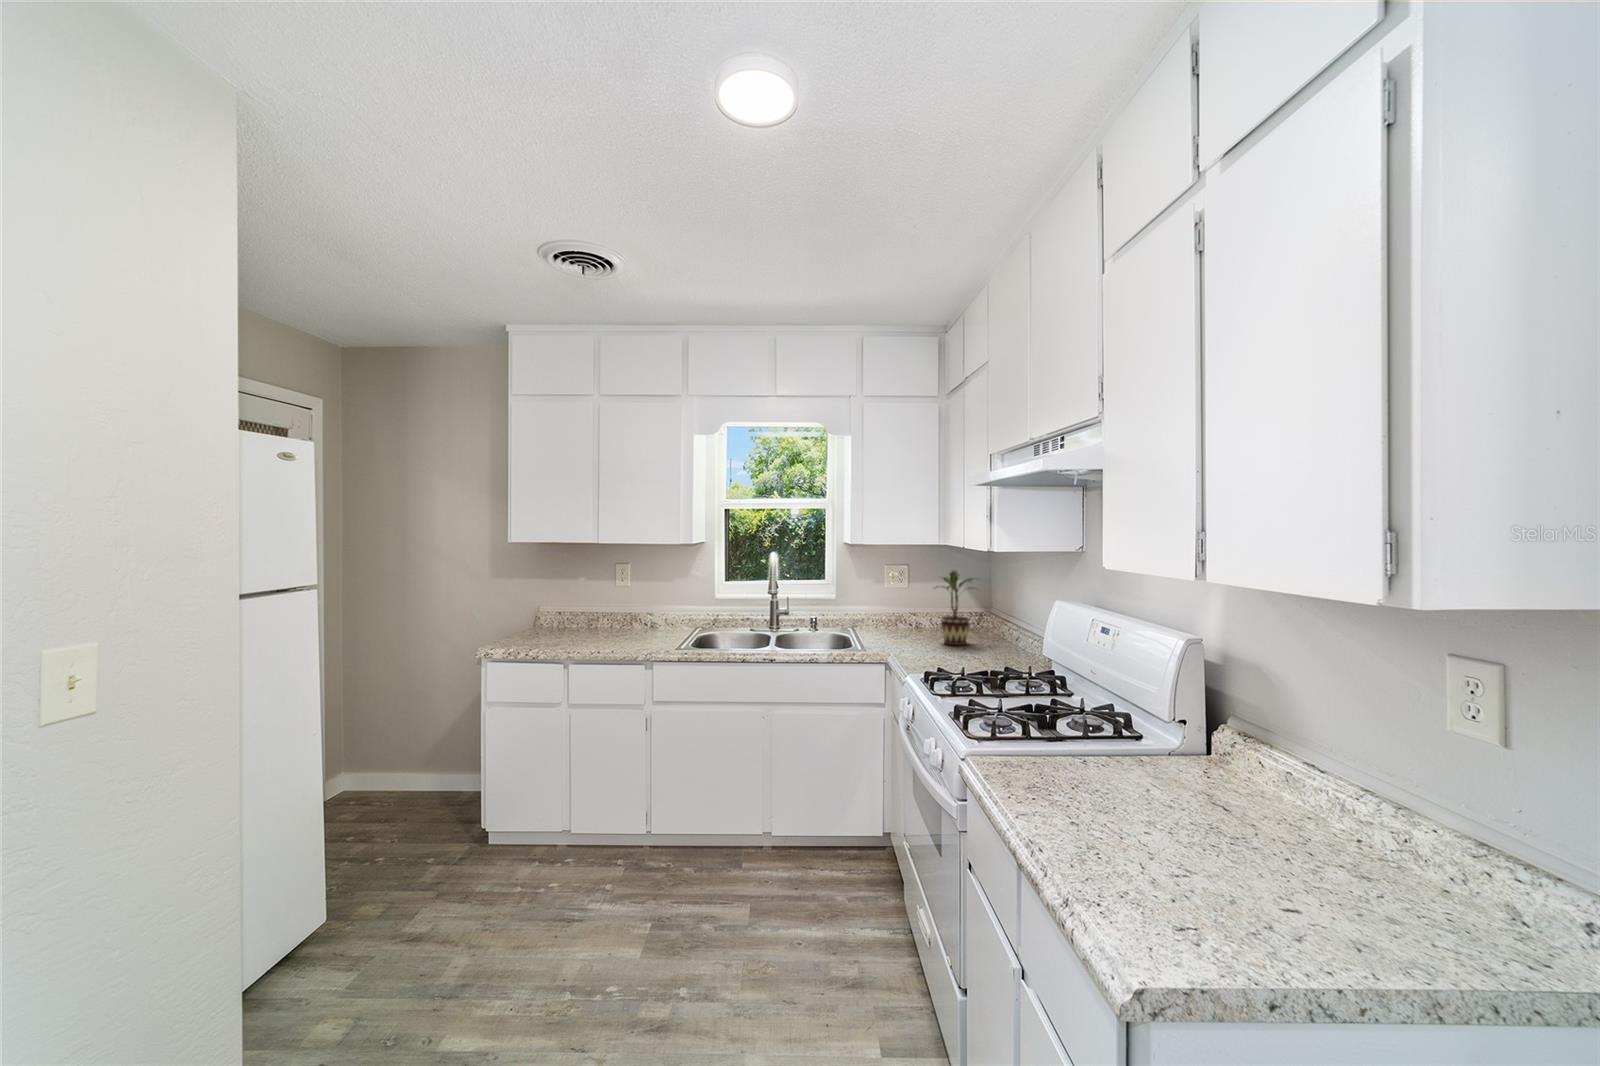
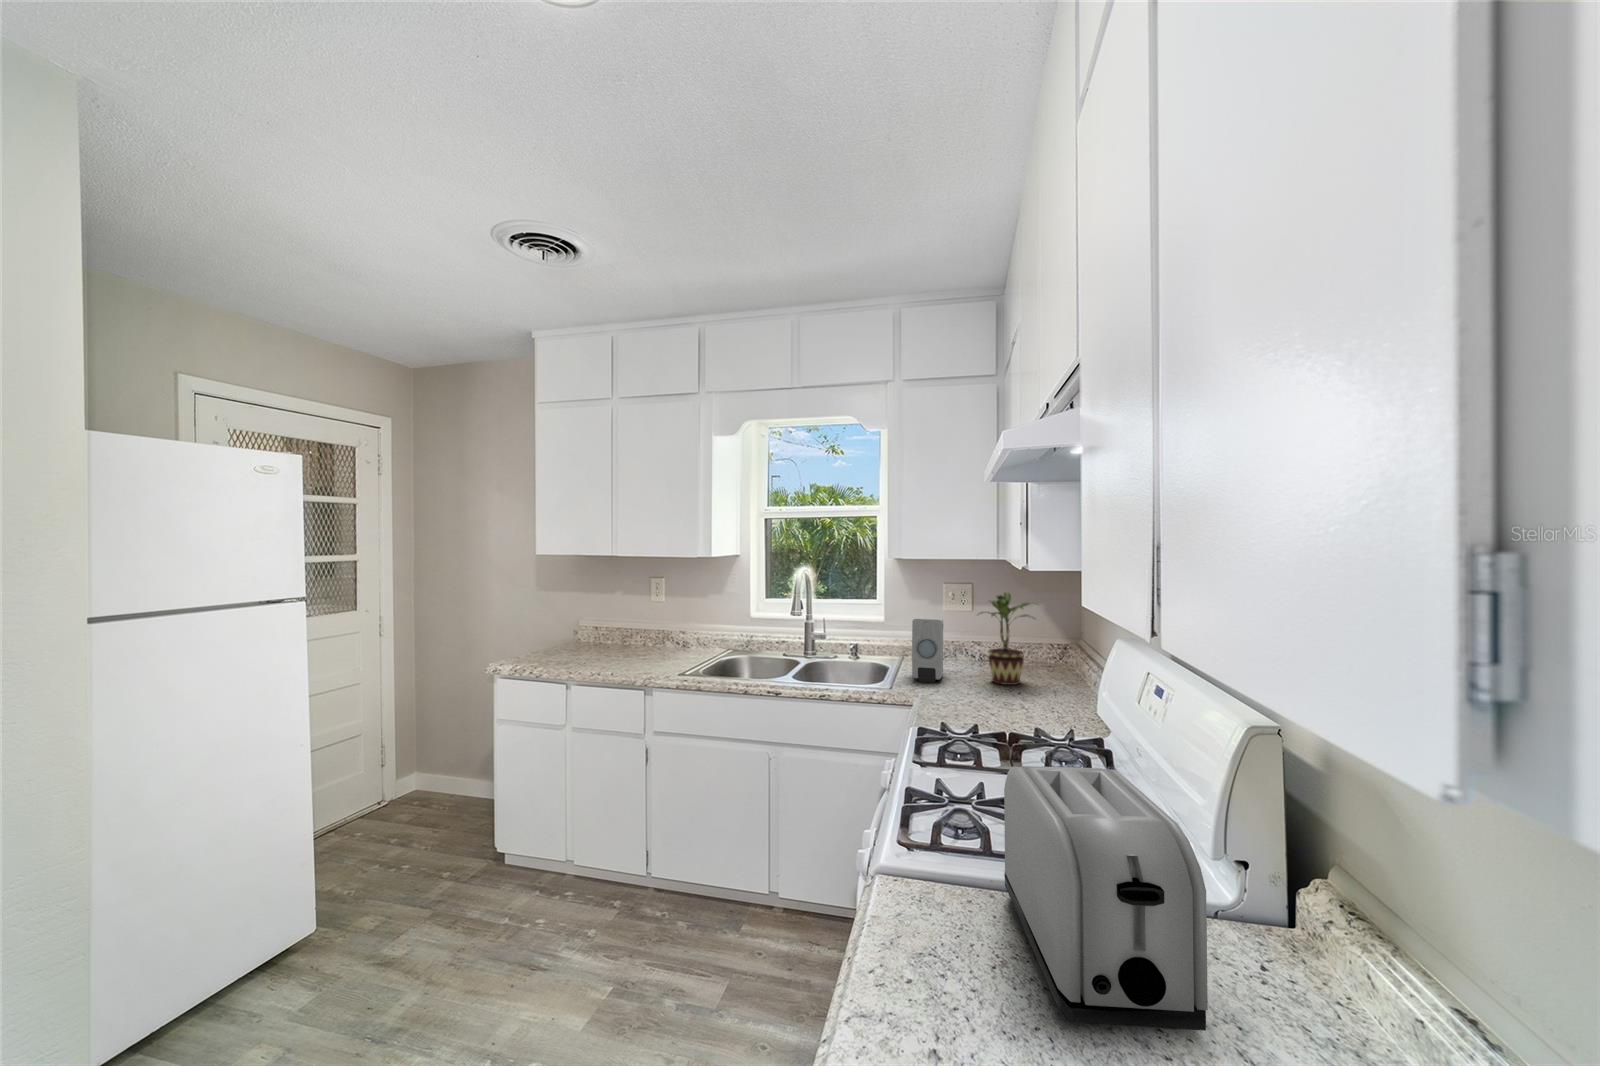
soap dispenser: none [879,593,905,646] -> present [912,618,943,682]
toaster: none [1049,665,1194,798] -> present [1004,766,1208,1031]

